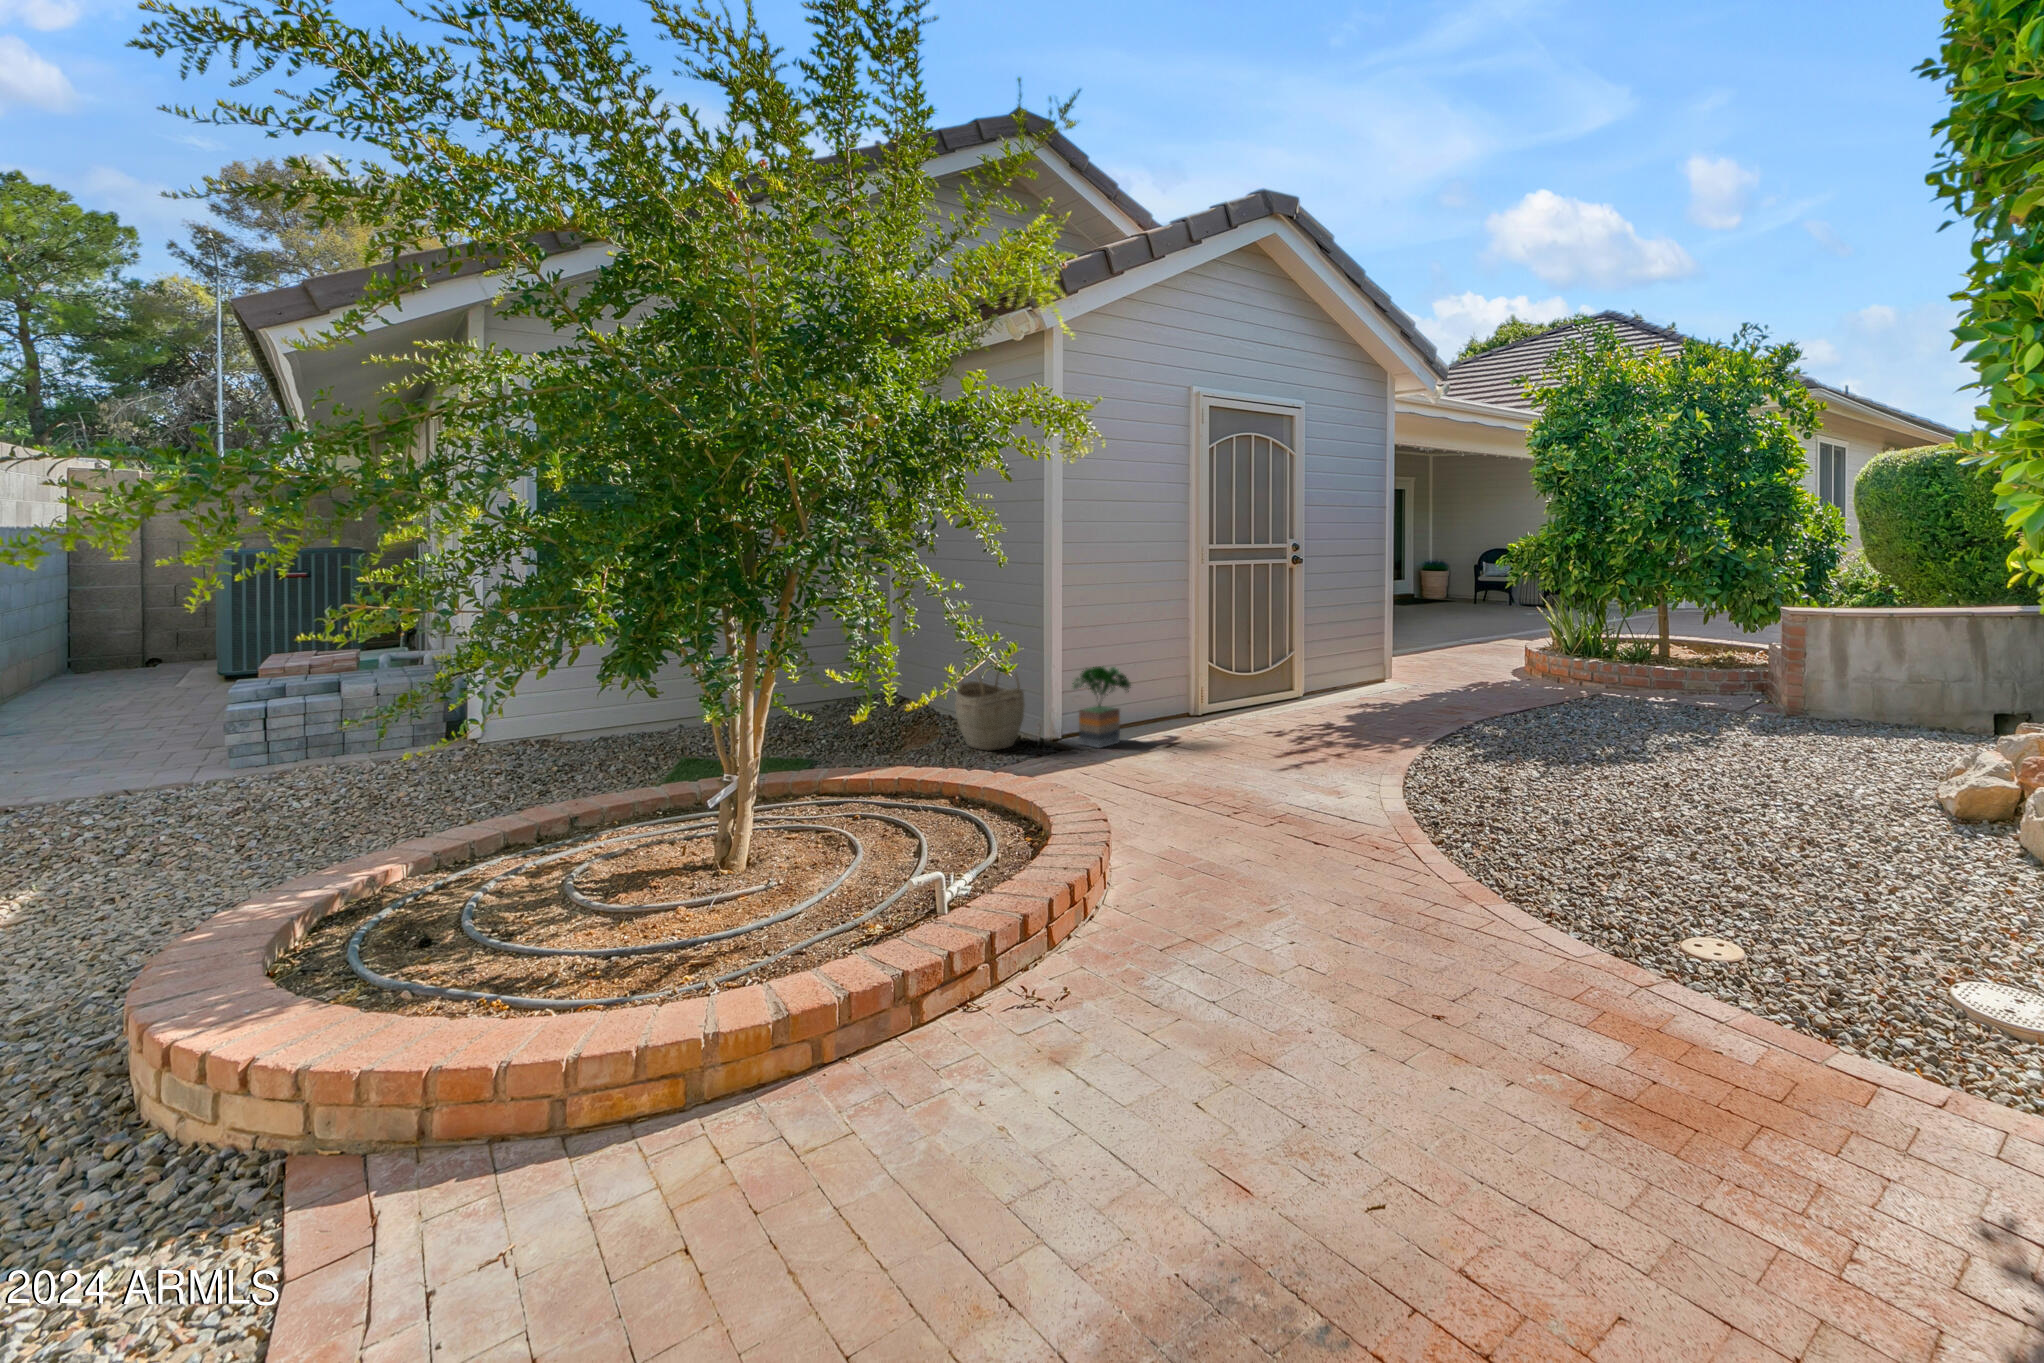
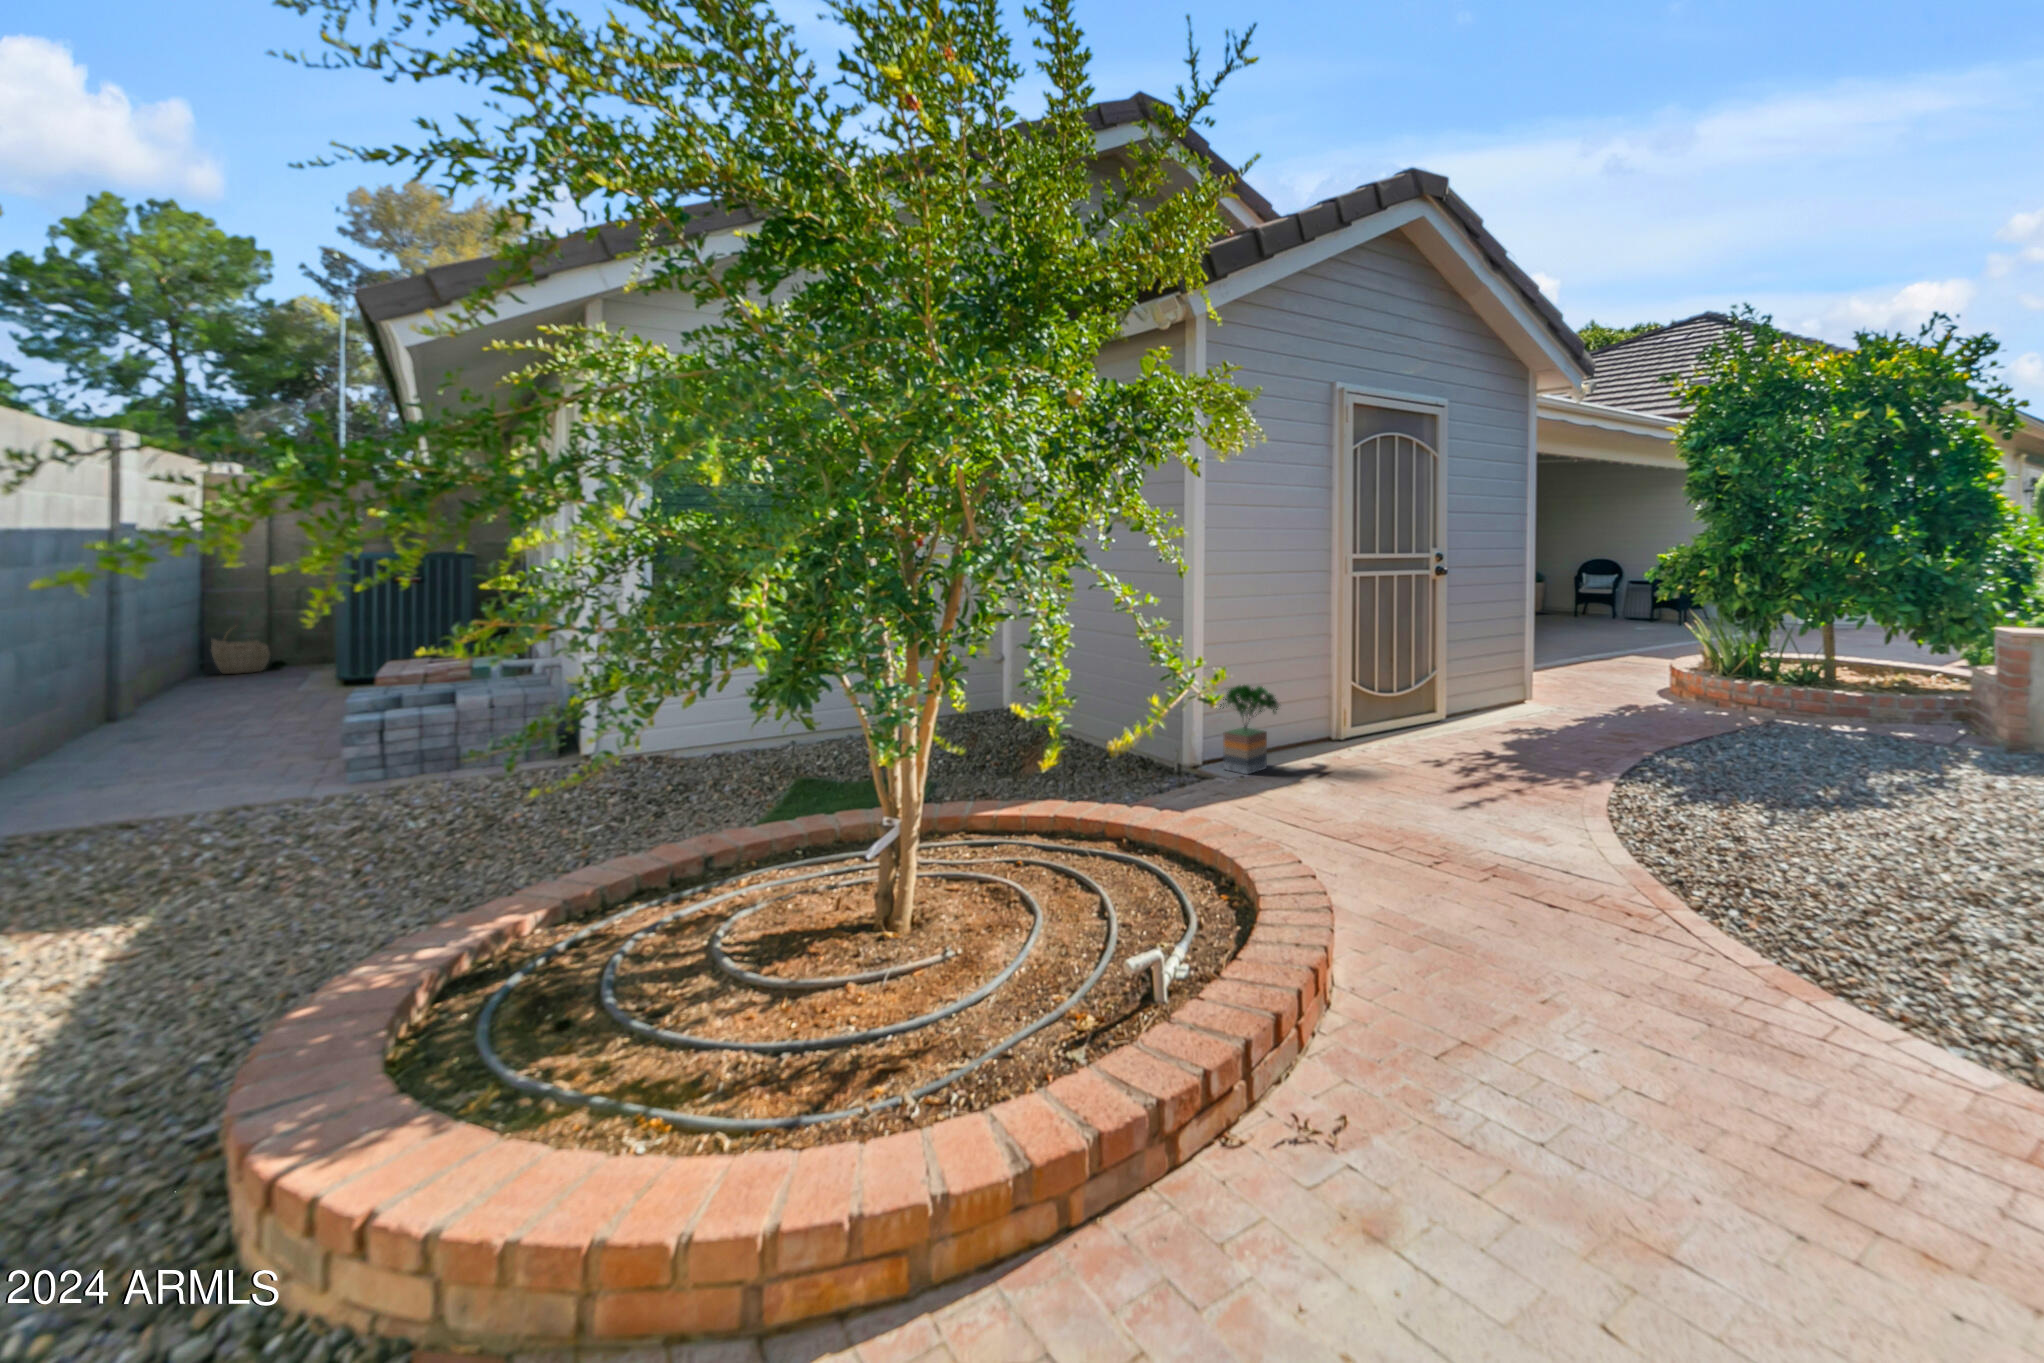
woven basket: present [956,672,1025,751] -> present [211,630,270,674]

